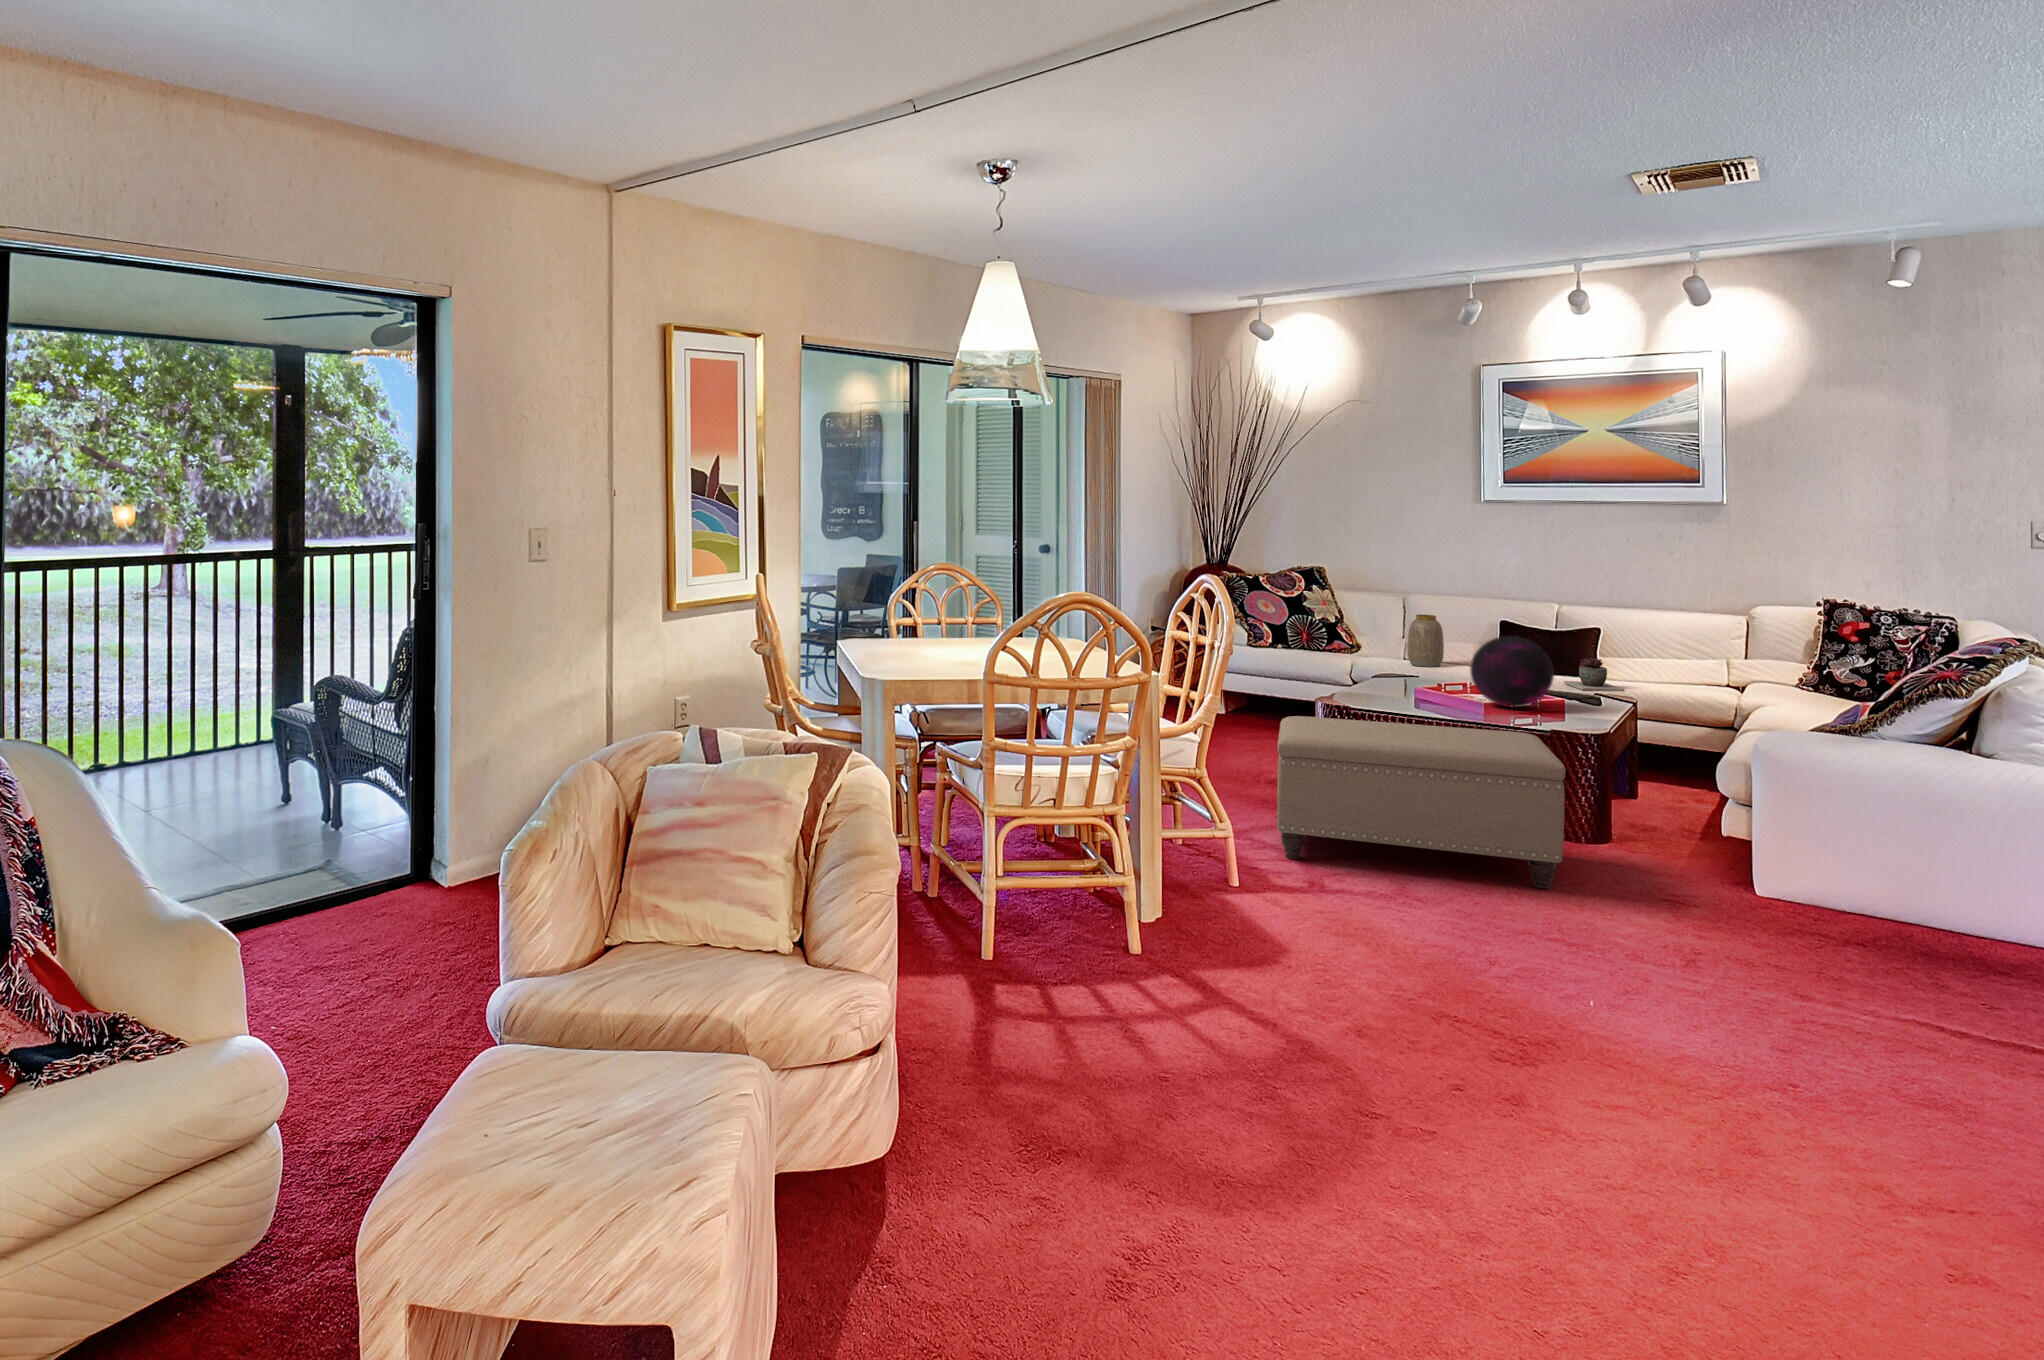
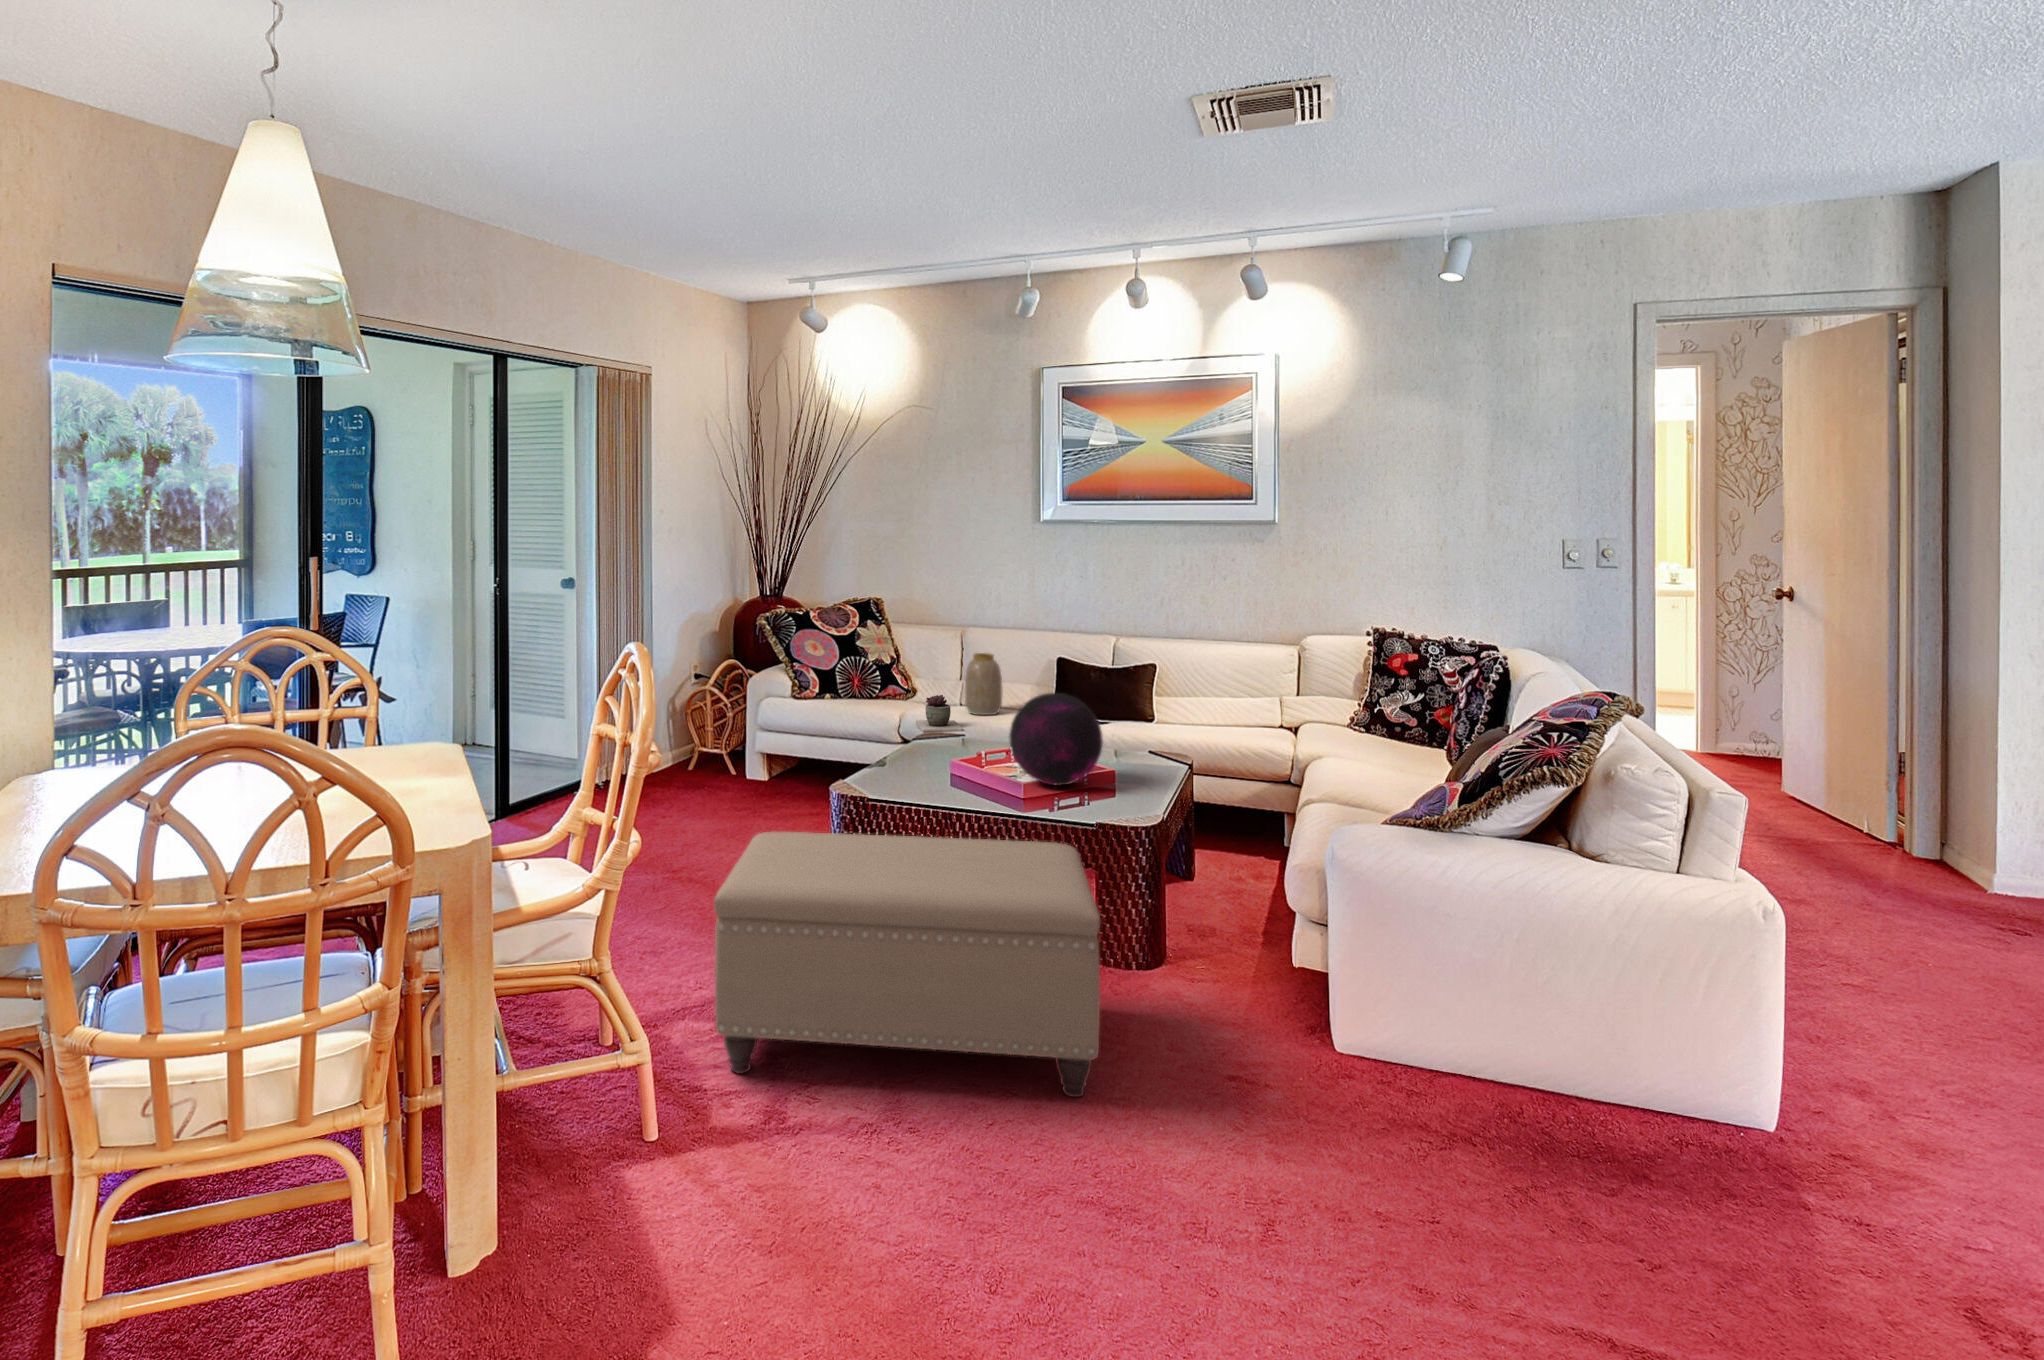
succulent plant: present [1564,658,1624,691] -> present [916,695,963,732]

